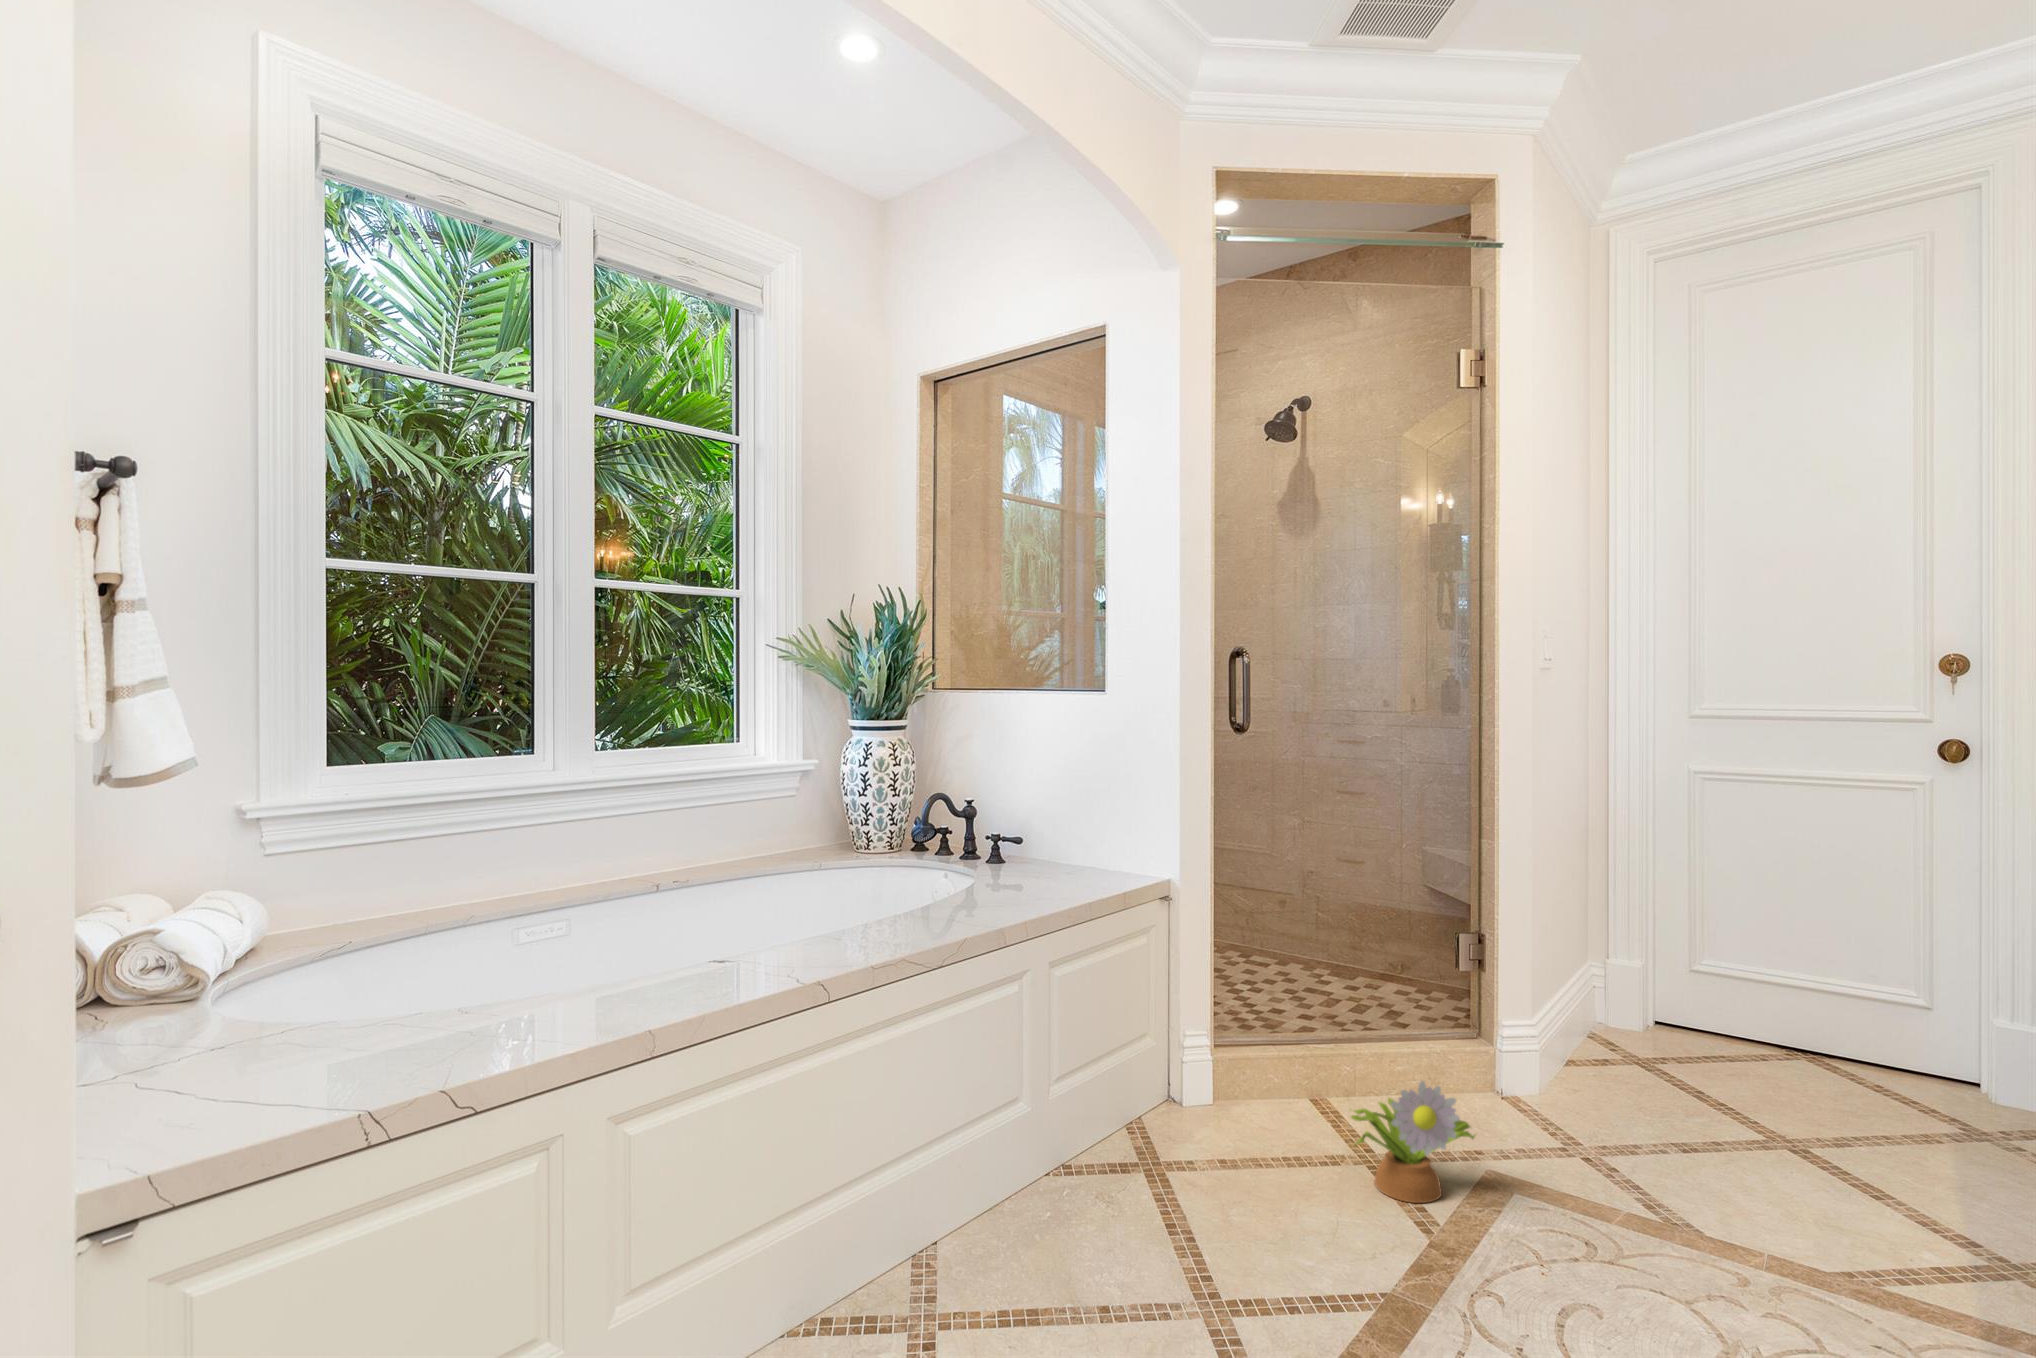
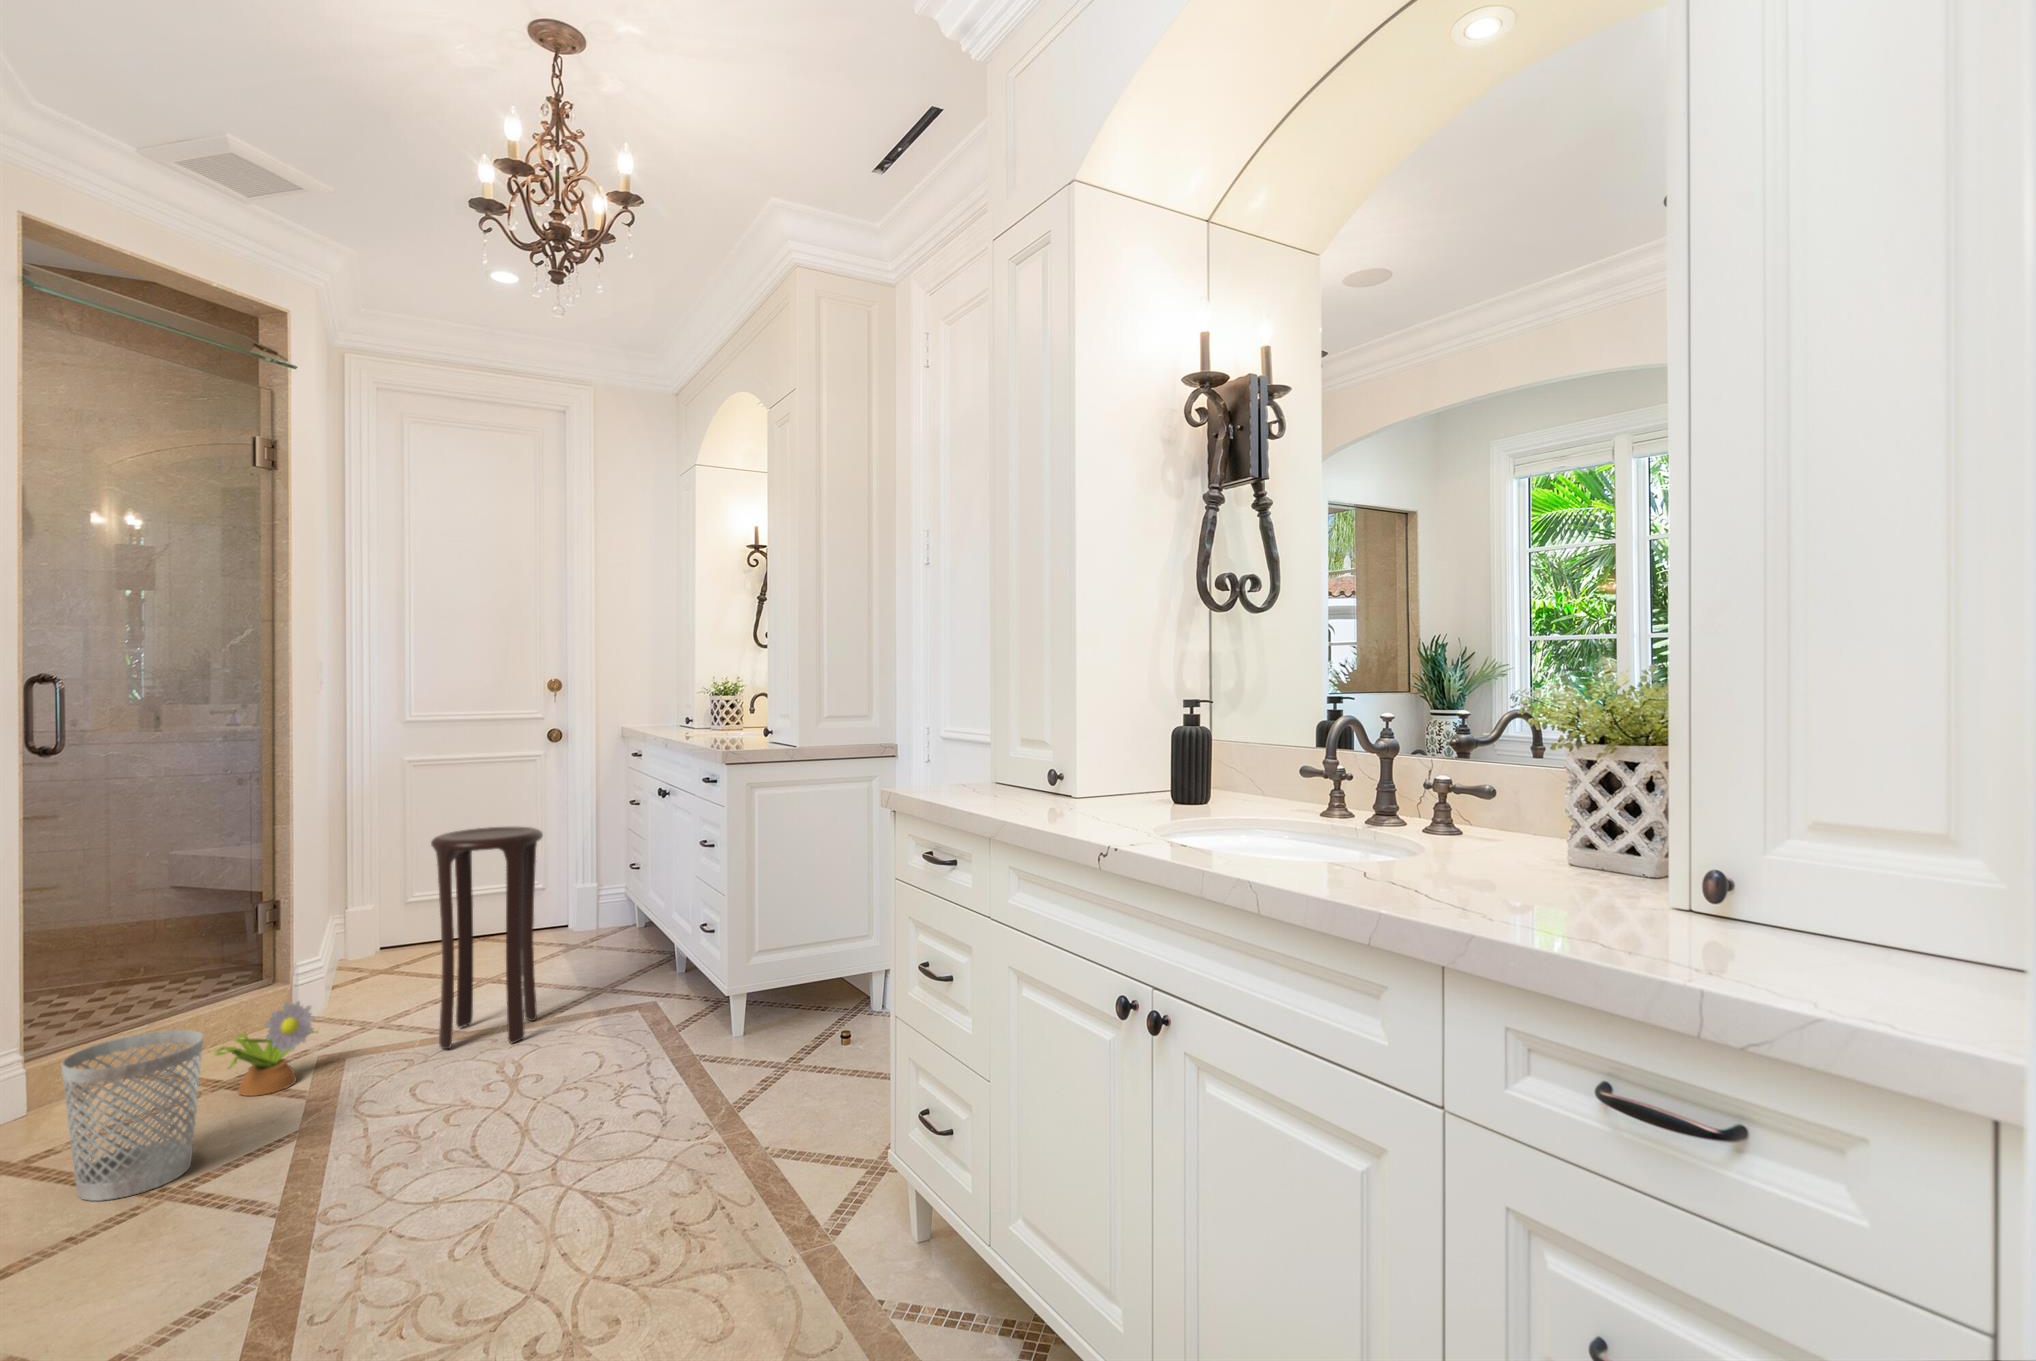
stool: none [1640,883,1856,1307] -> present [431,827,543,1049]
wastebasket: none [1142,1065,1278,1284] -> present [62,1030,203,1201]

